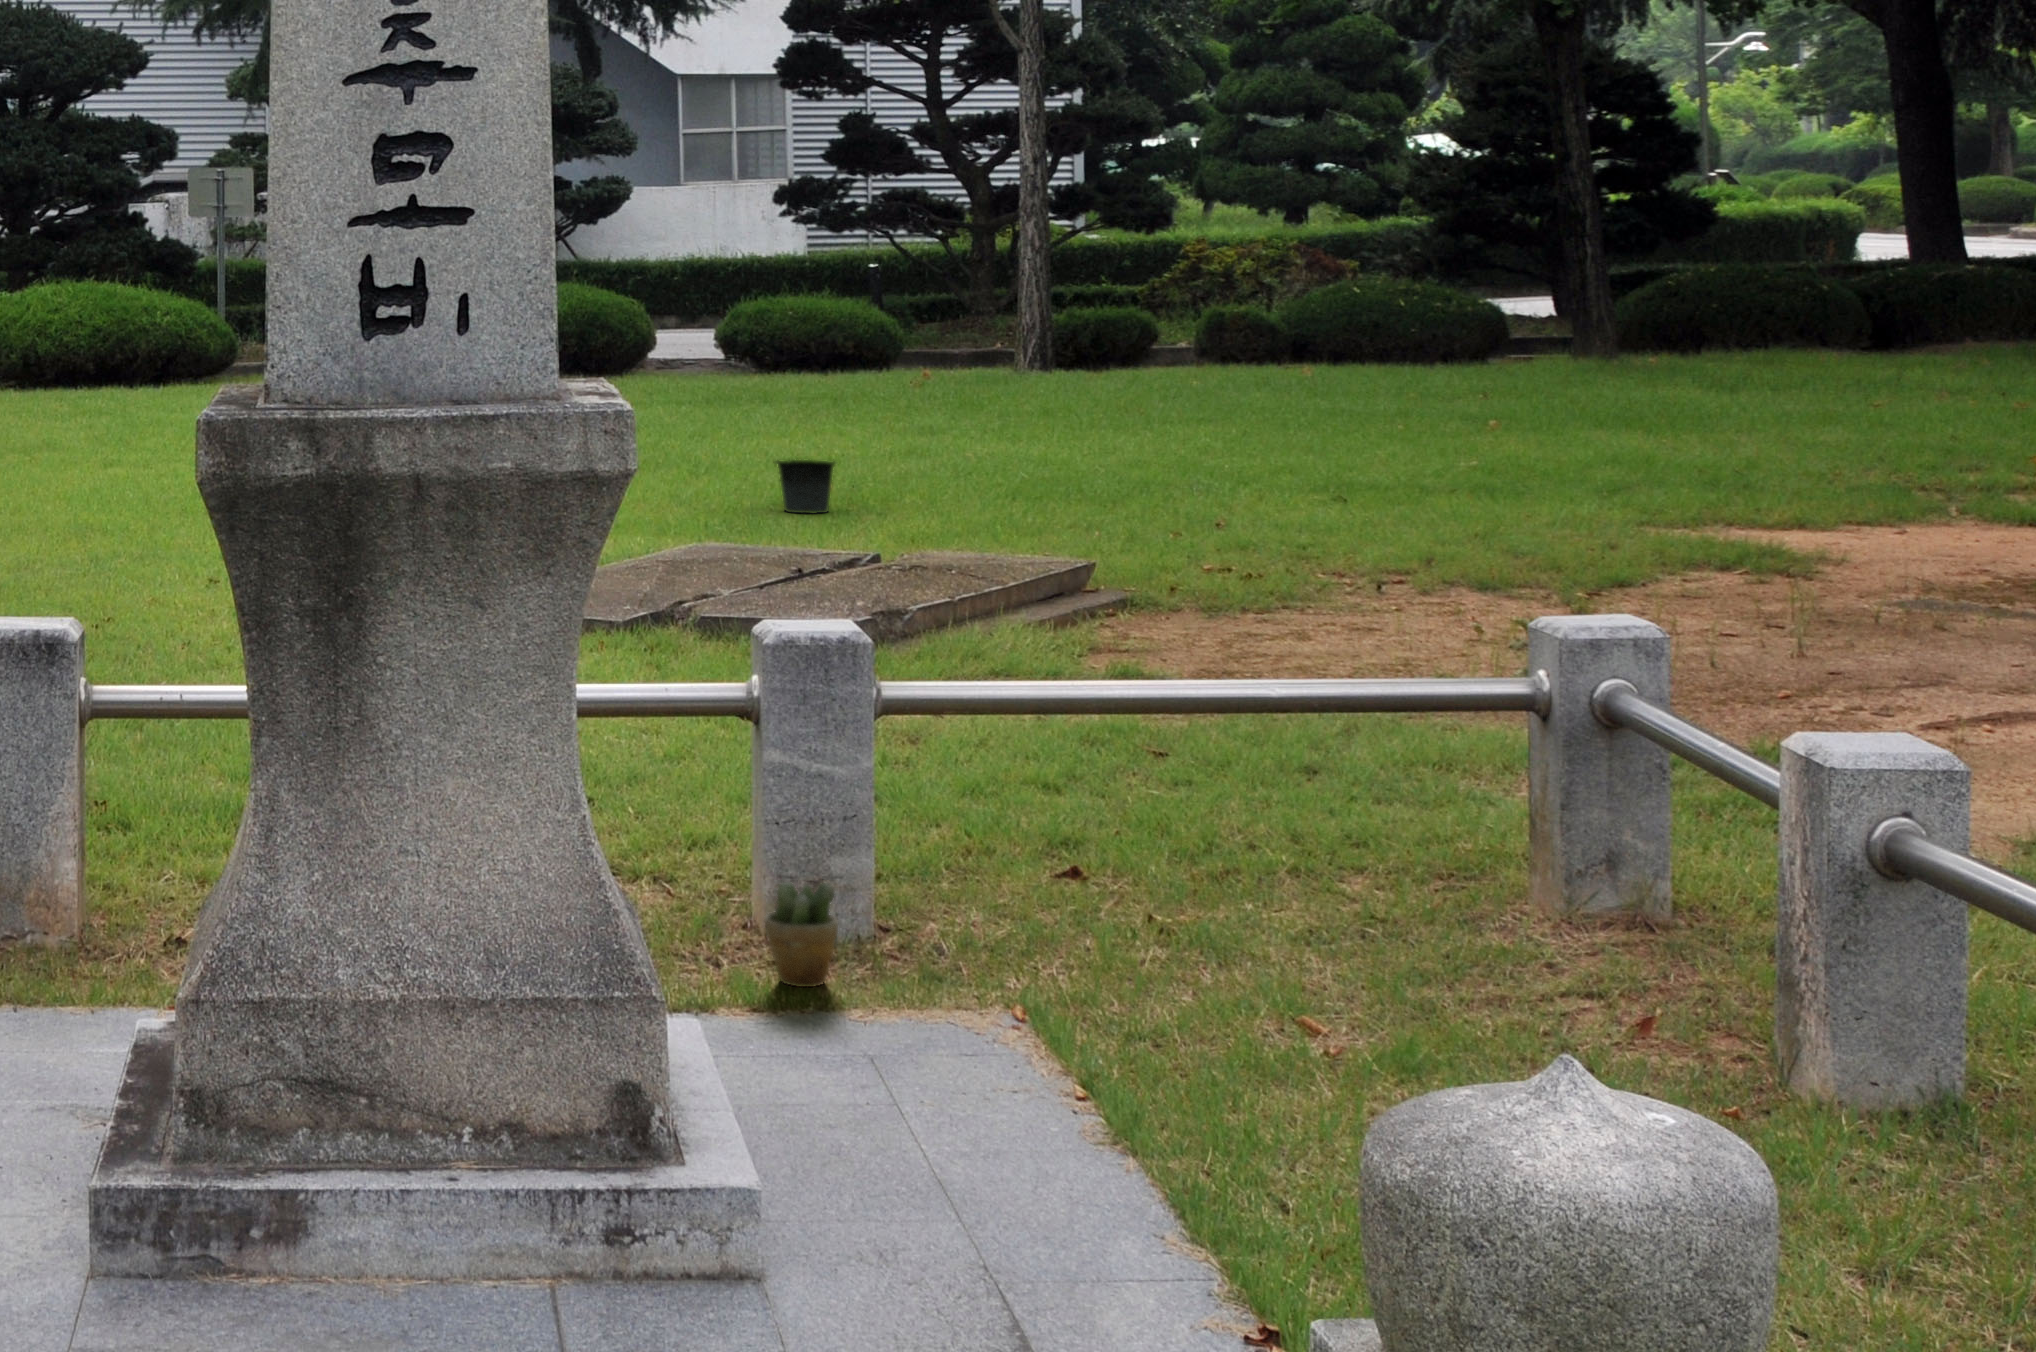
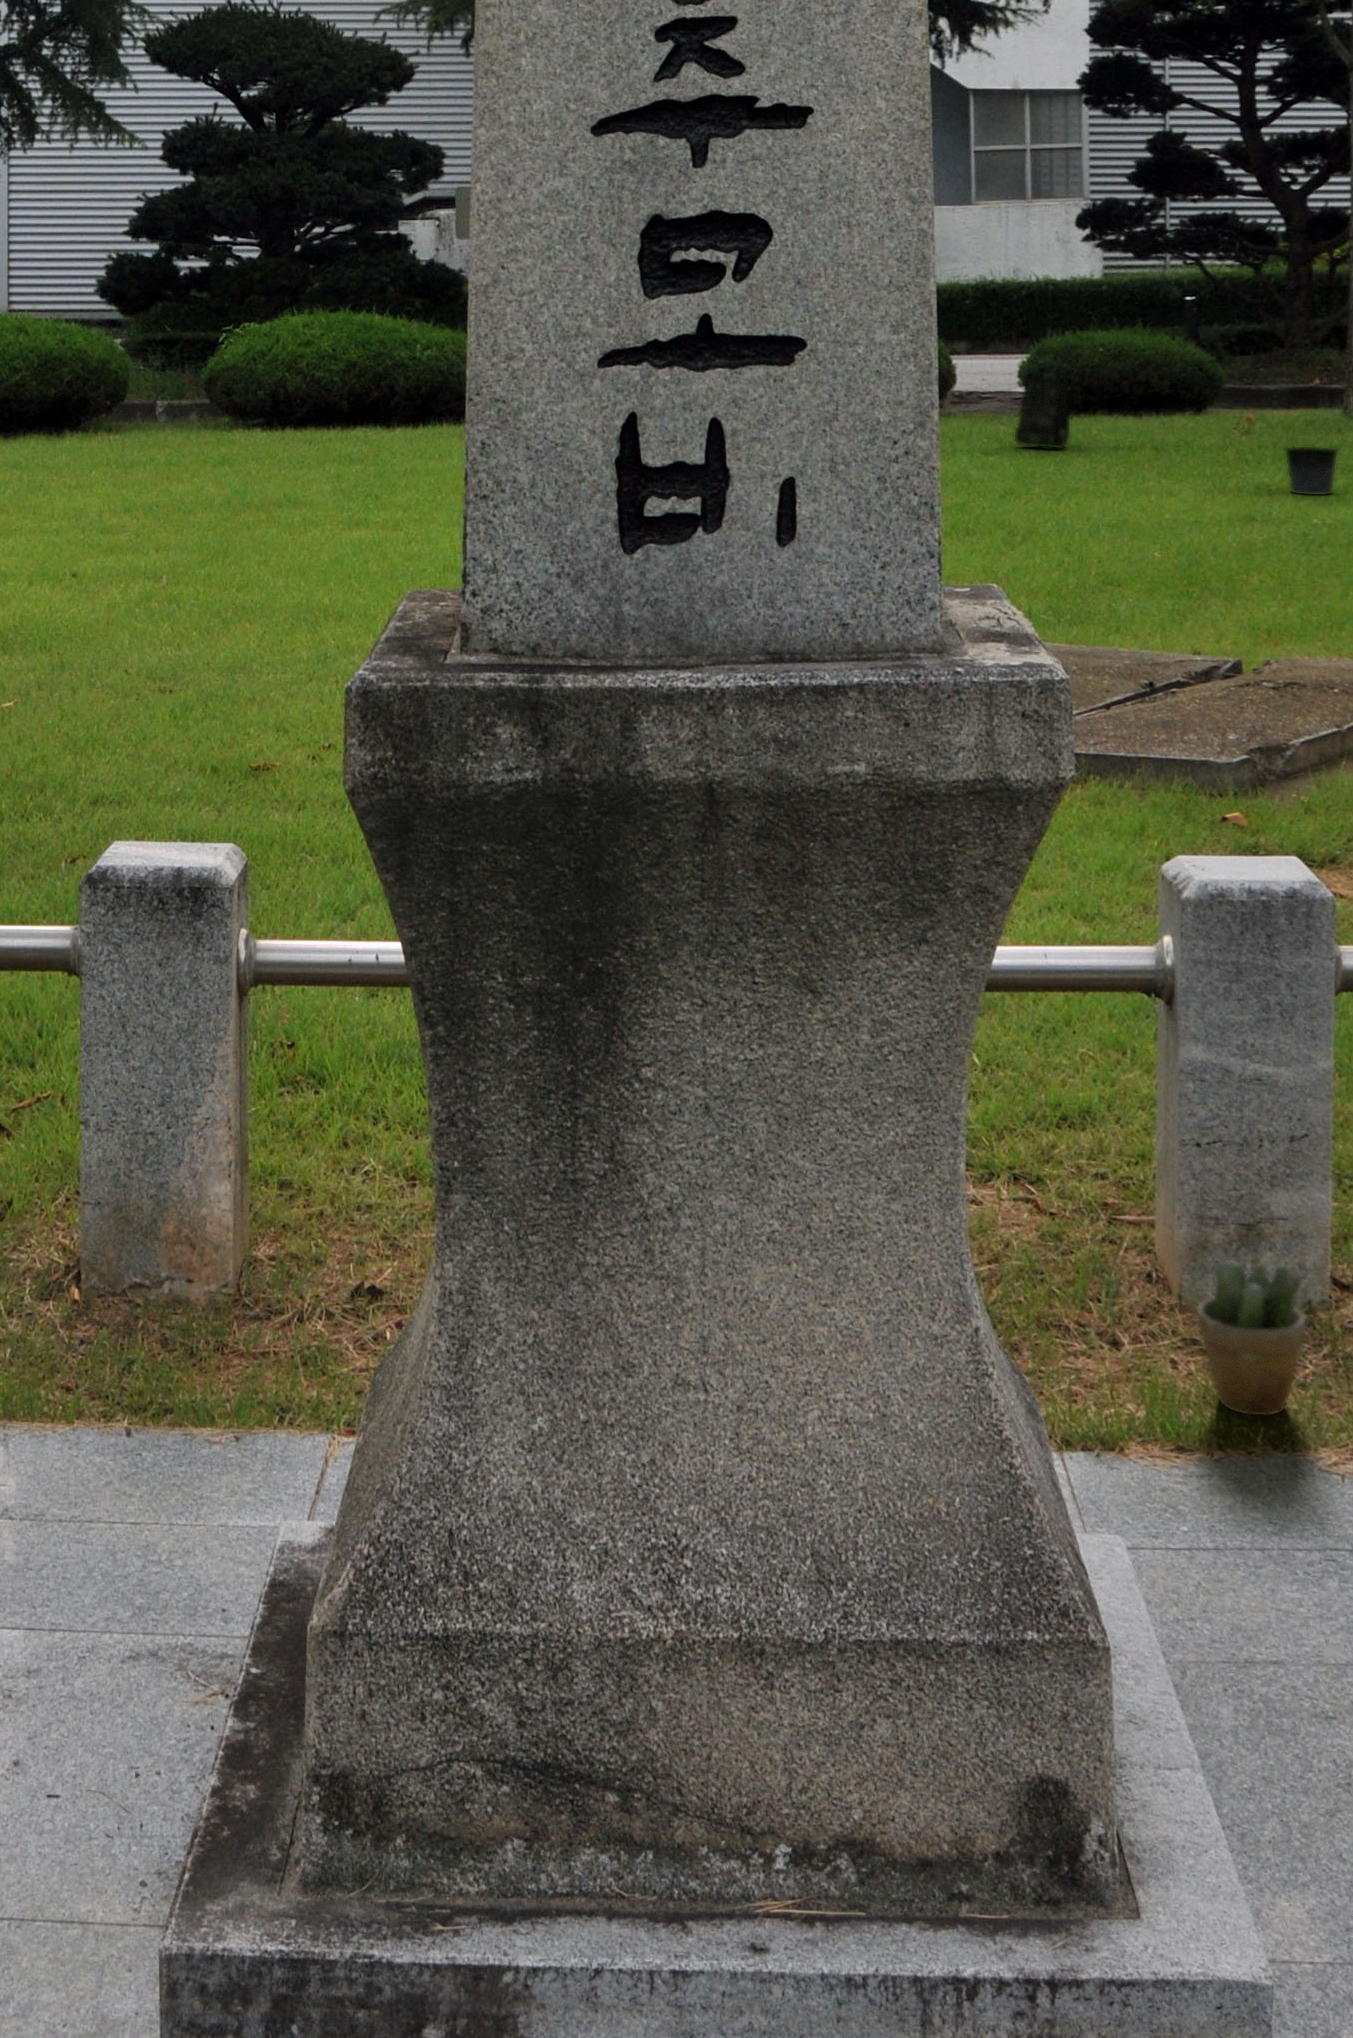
backpack: none [707,335,756,399] -> present [1015,378,1070,448]
bucket: present [776,460,835,513] -> present [1285,447,1338,495]

